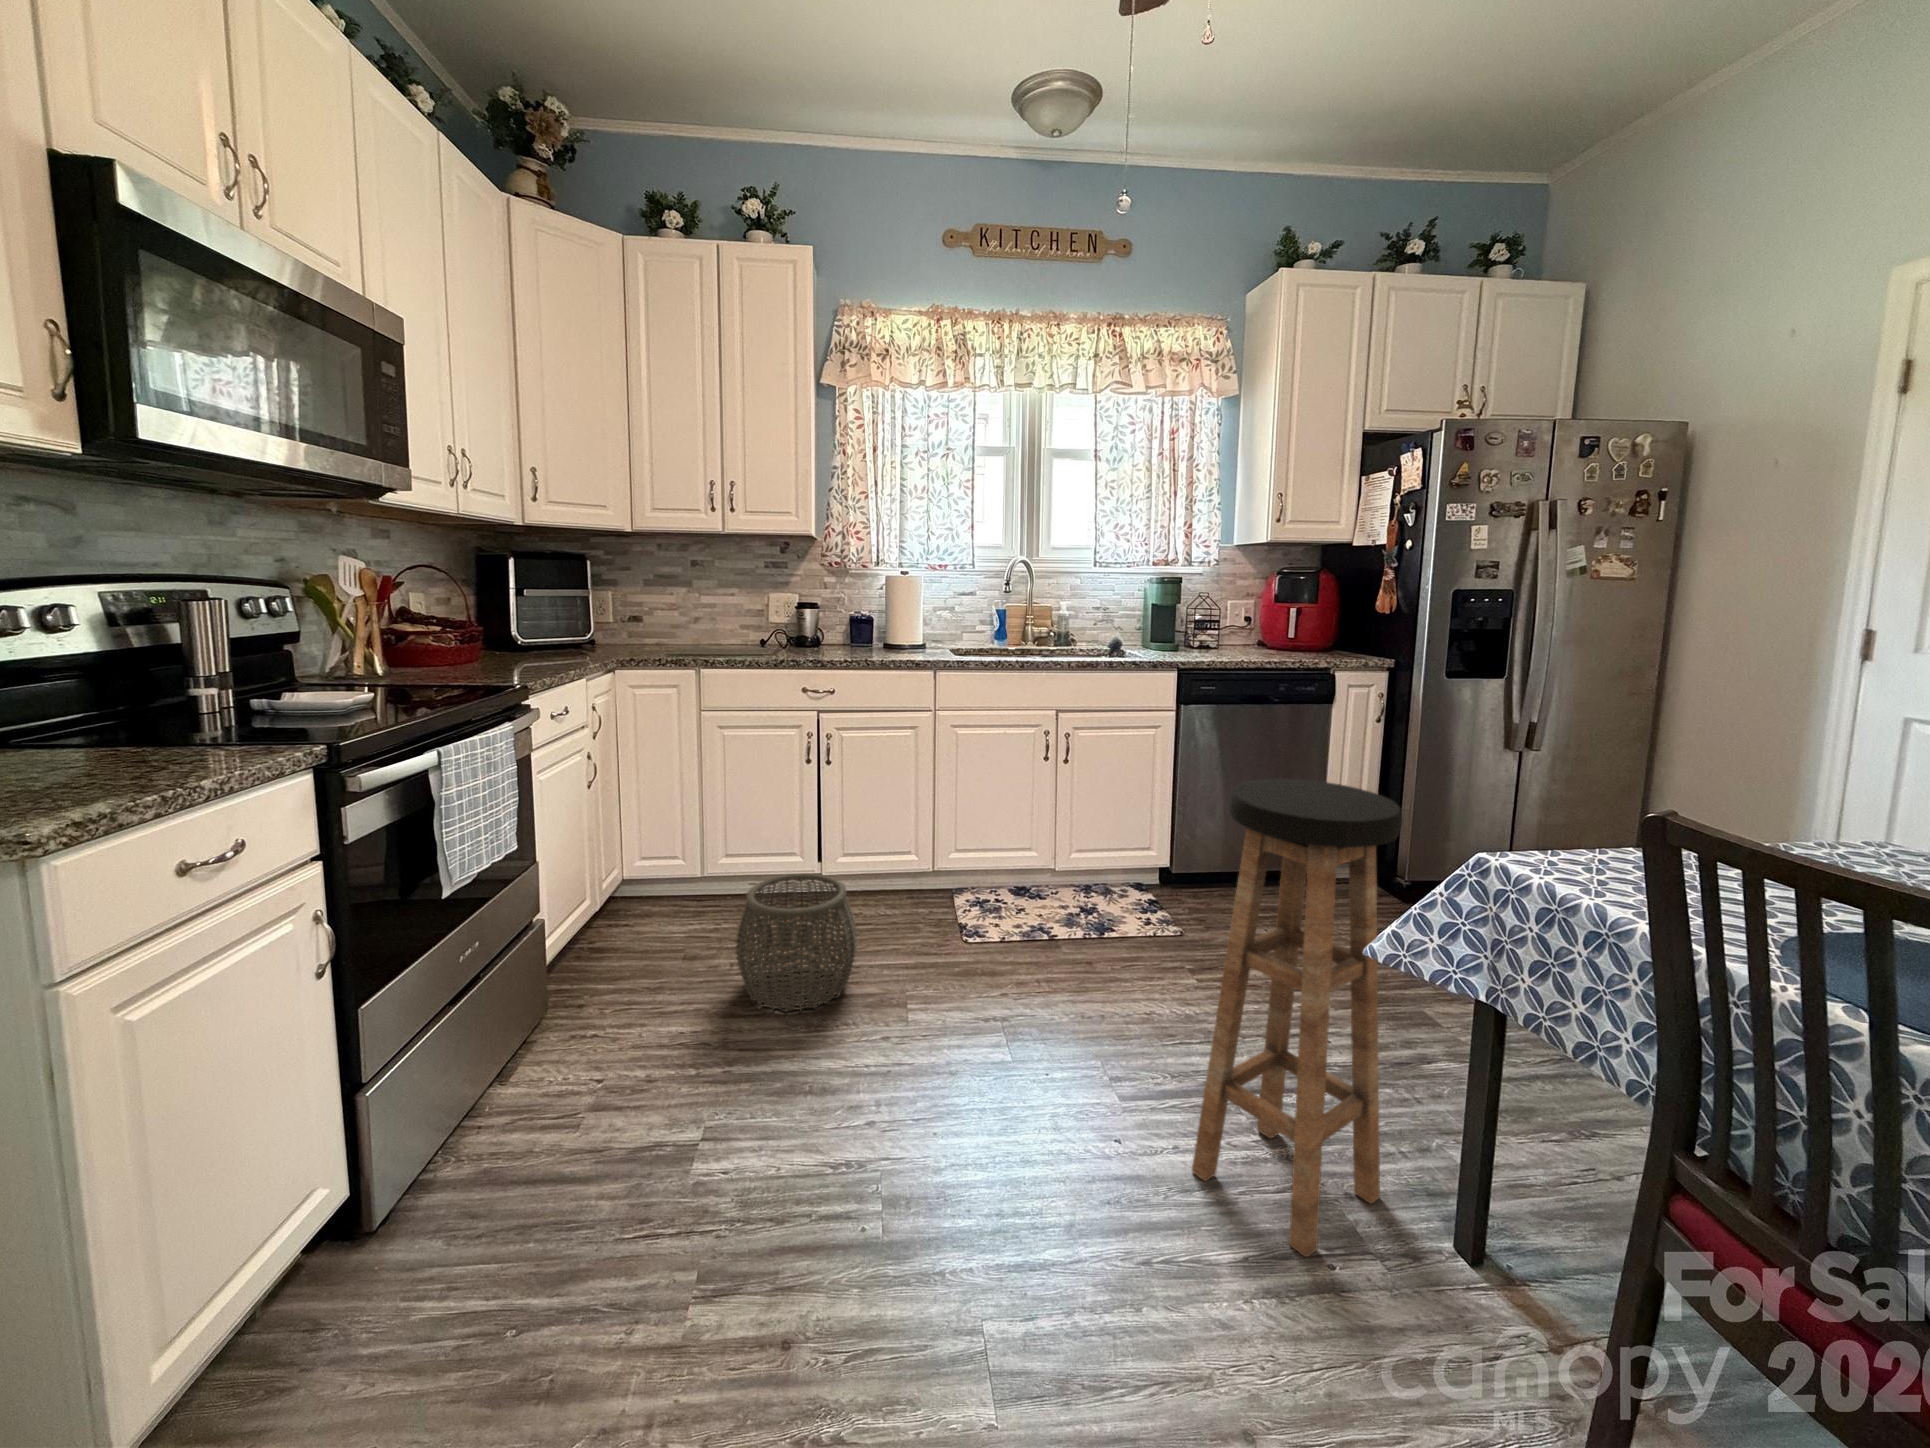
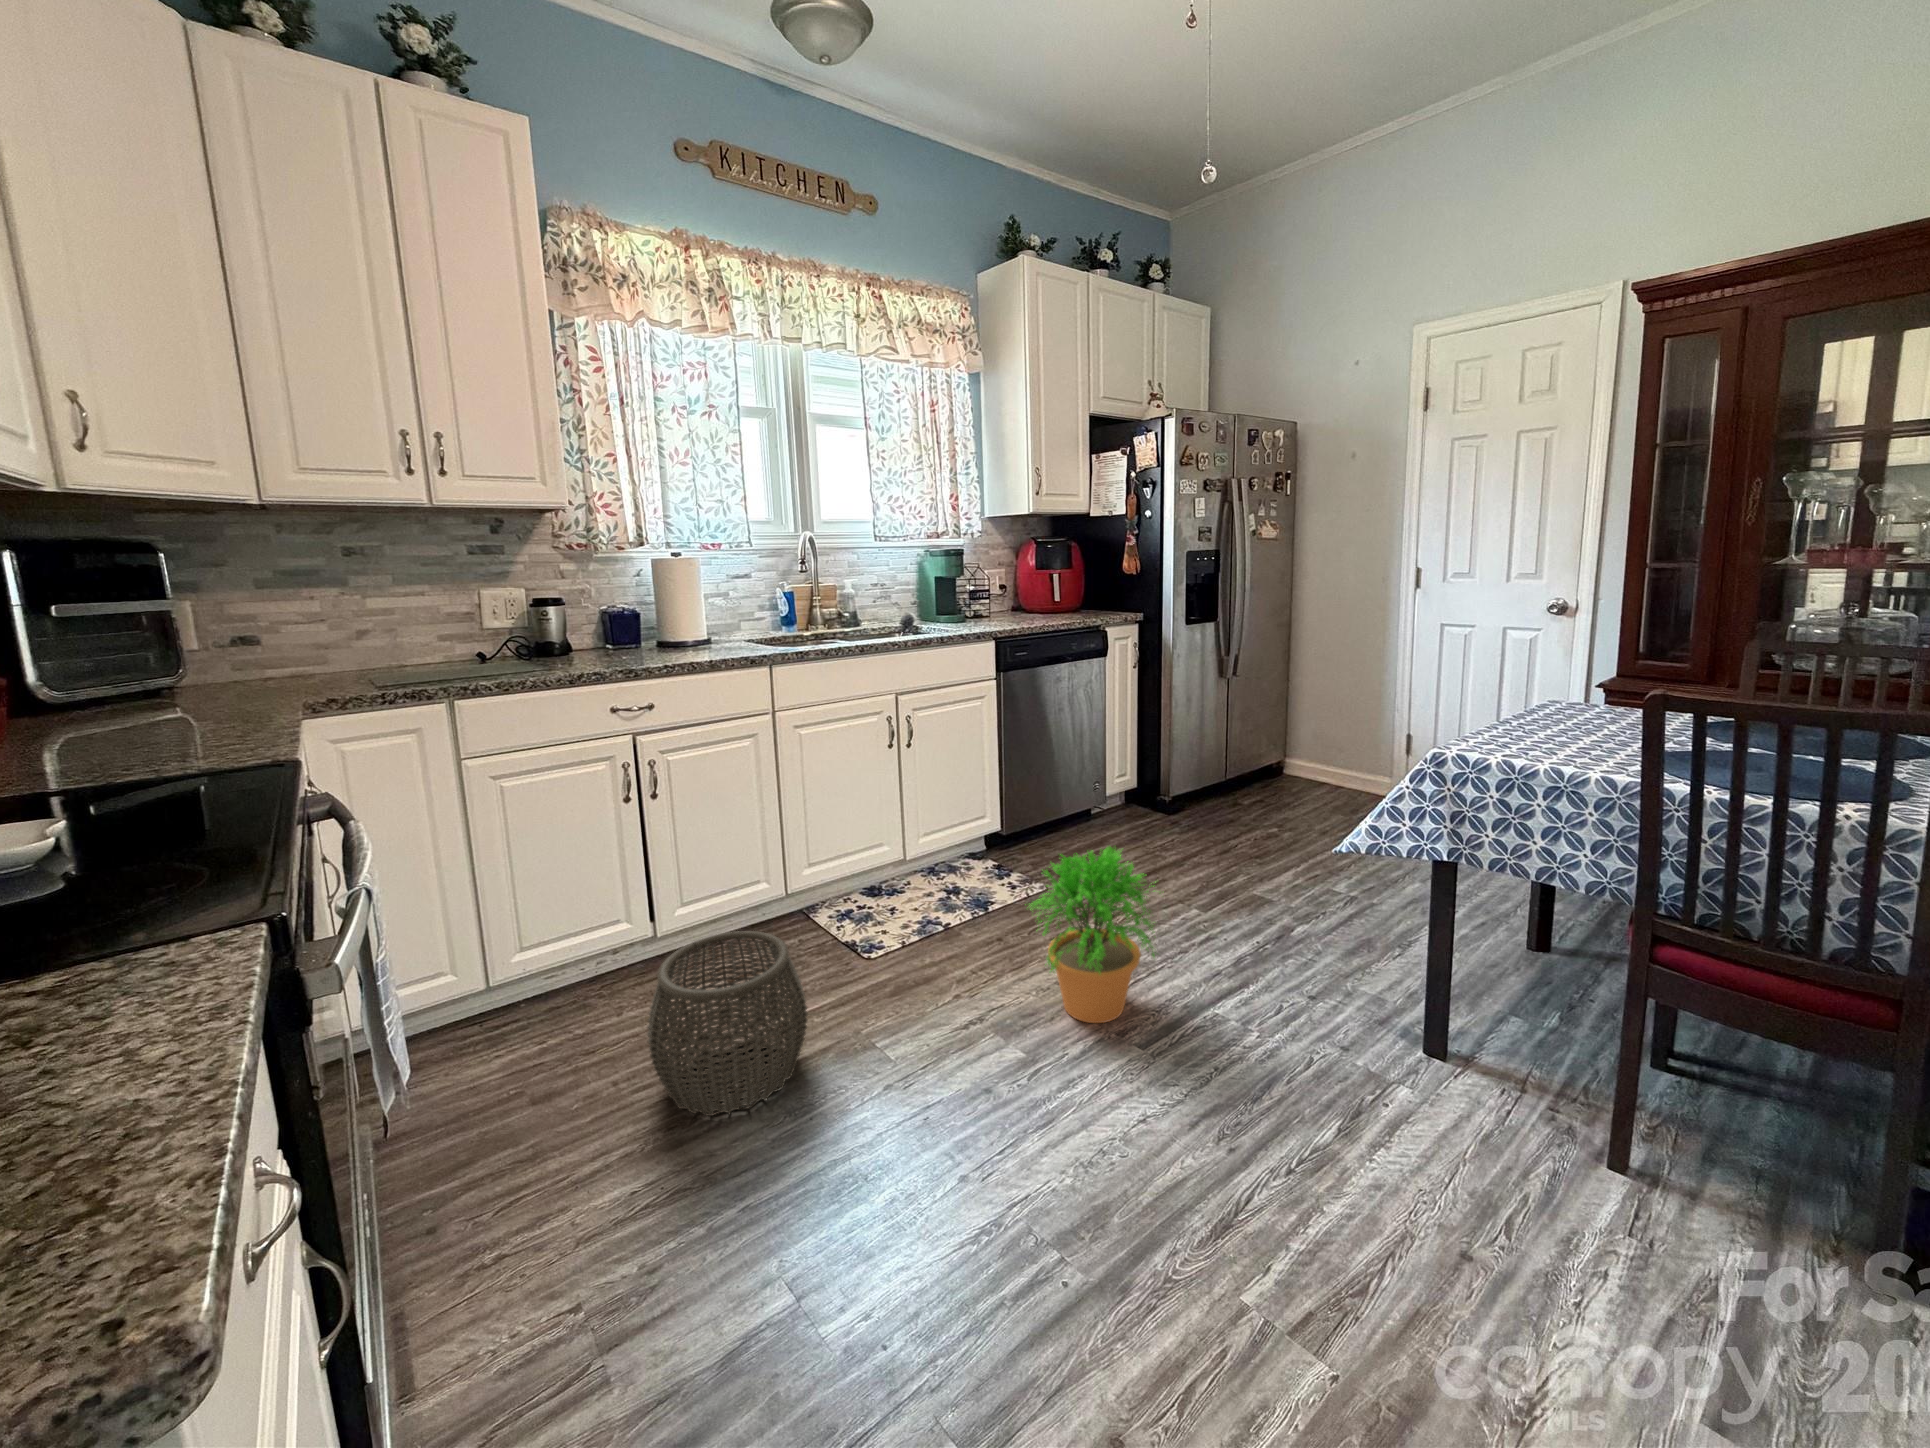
bar stool: present [1192,779,1402,1257] -> none [1245,719,1396,1107]
potted plant: none [1046,881,1193,1067] -> present [1029,846,1156,1023]

